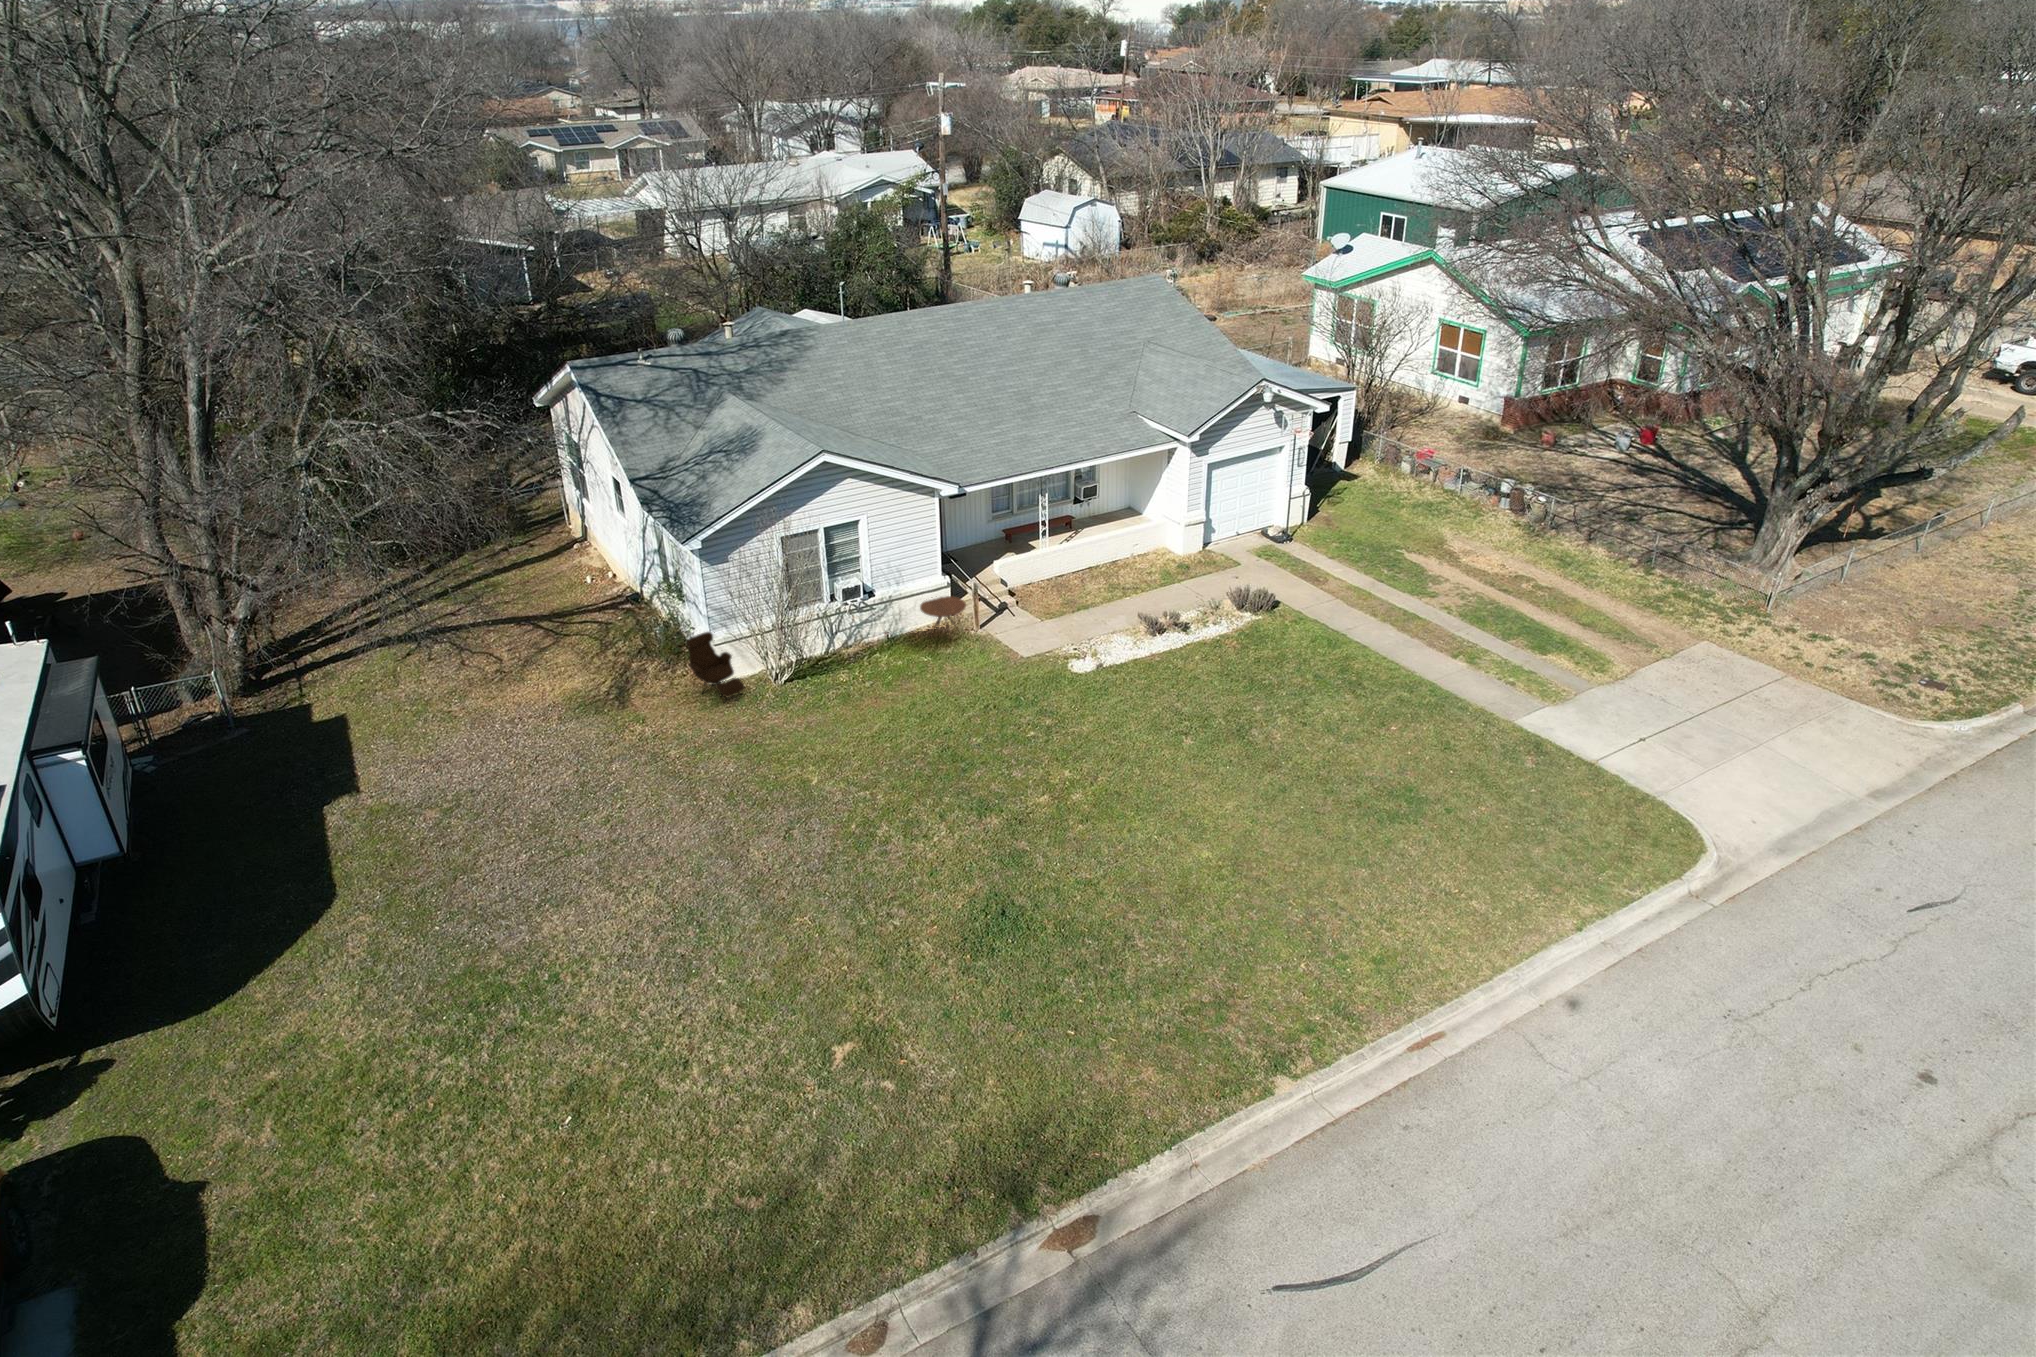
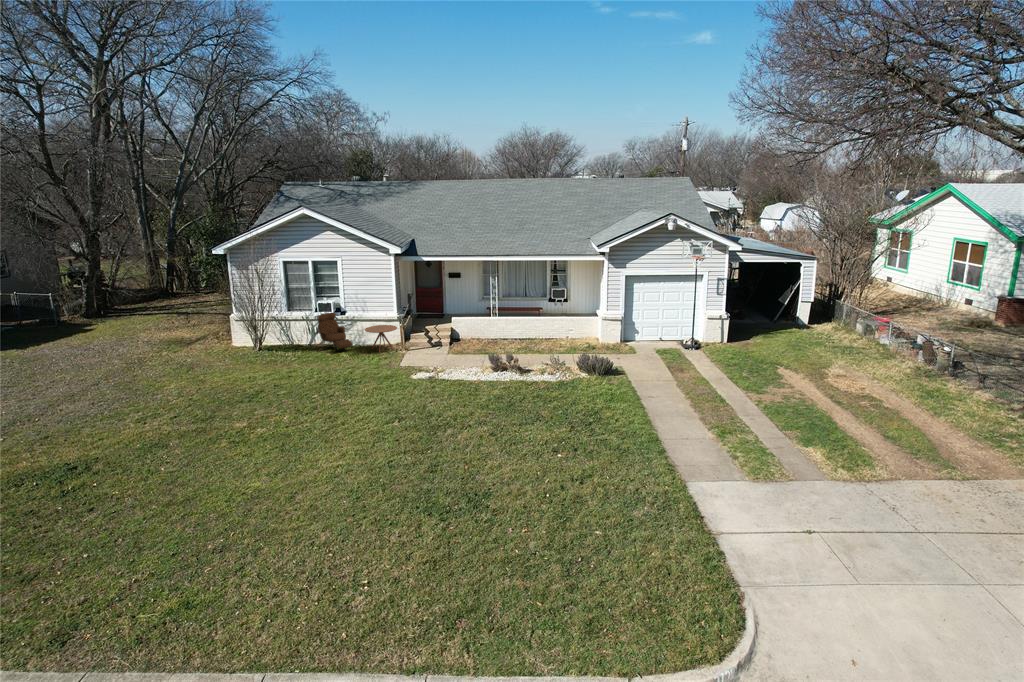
lounge chair: present [687,632,745,698] -> present [318,313,353,350]

